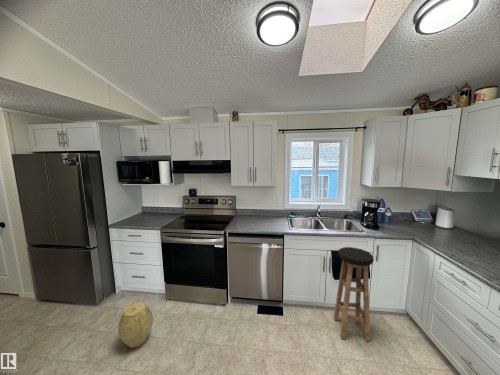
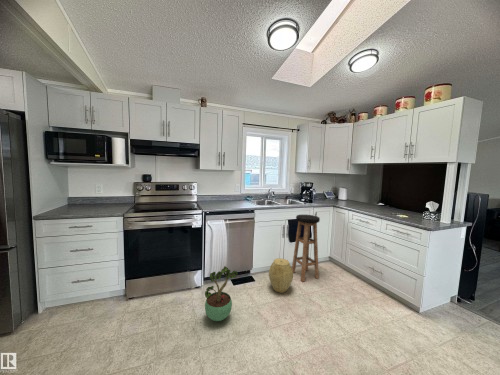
potted plant: none [201,301,239,357] -> present [205,266,238,321]
woven basket: present [118,302,153,348] -> present [269,258,293,293]

